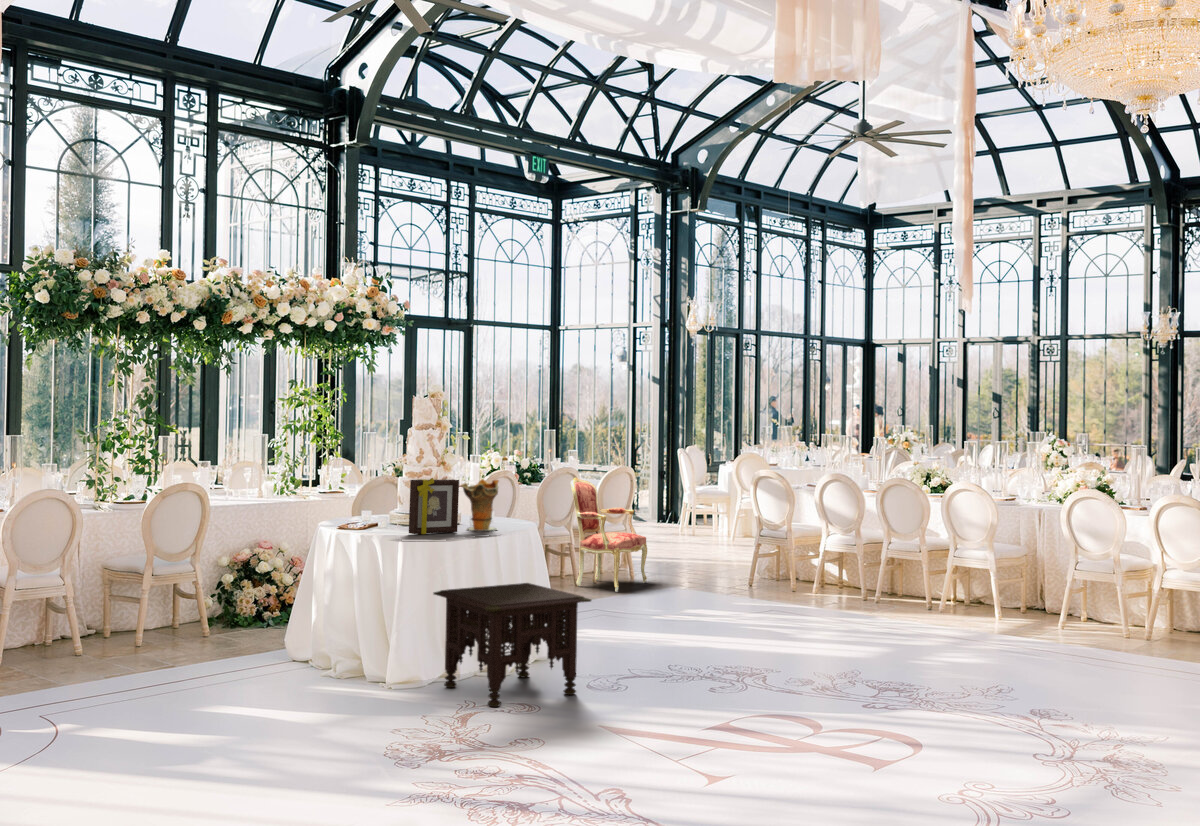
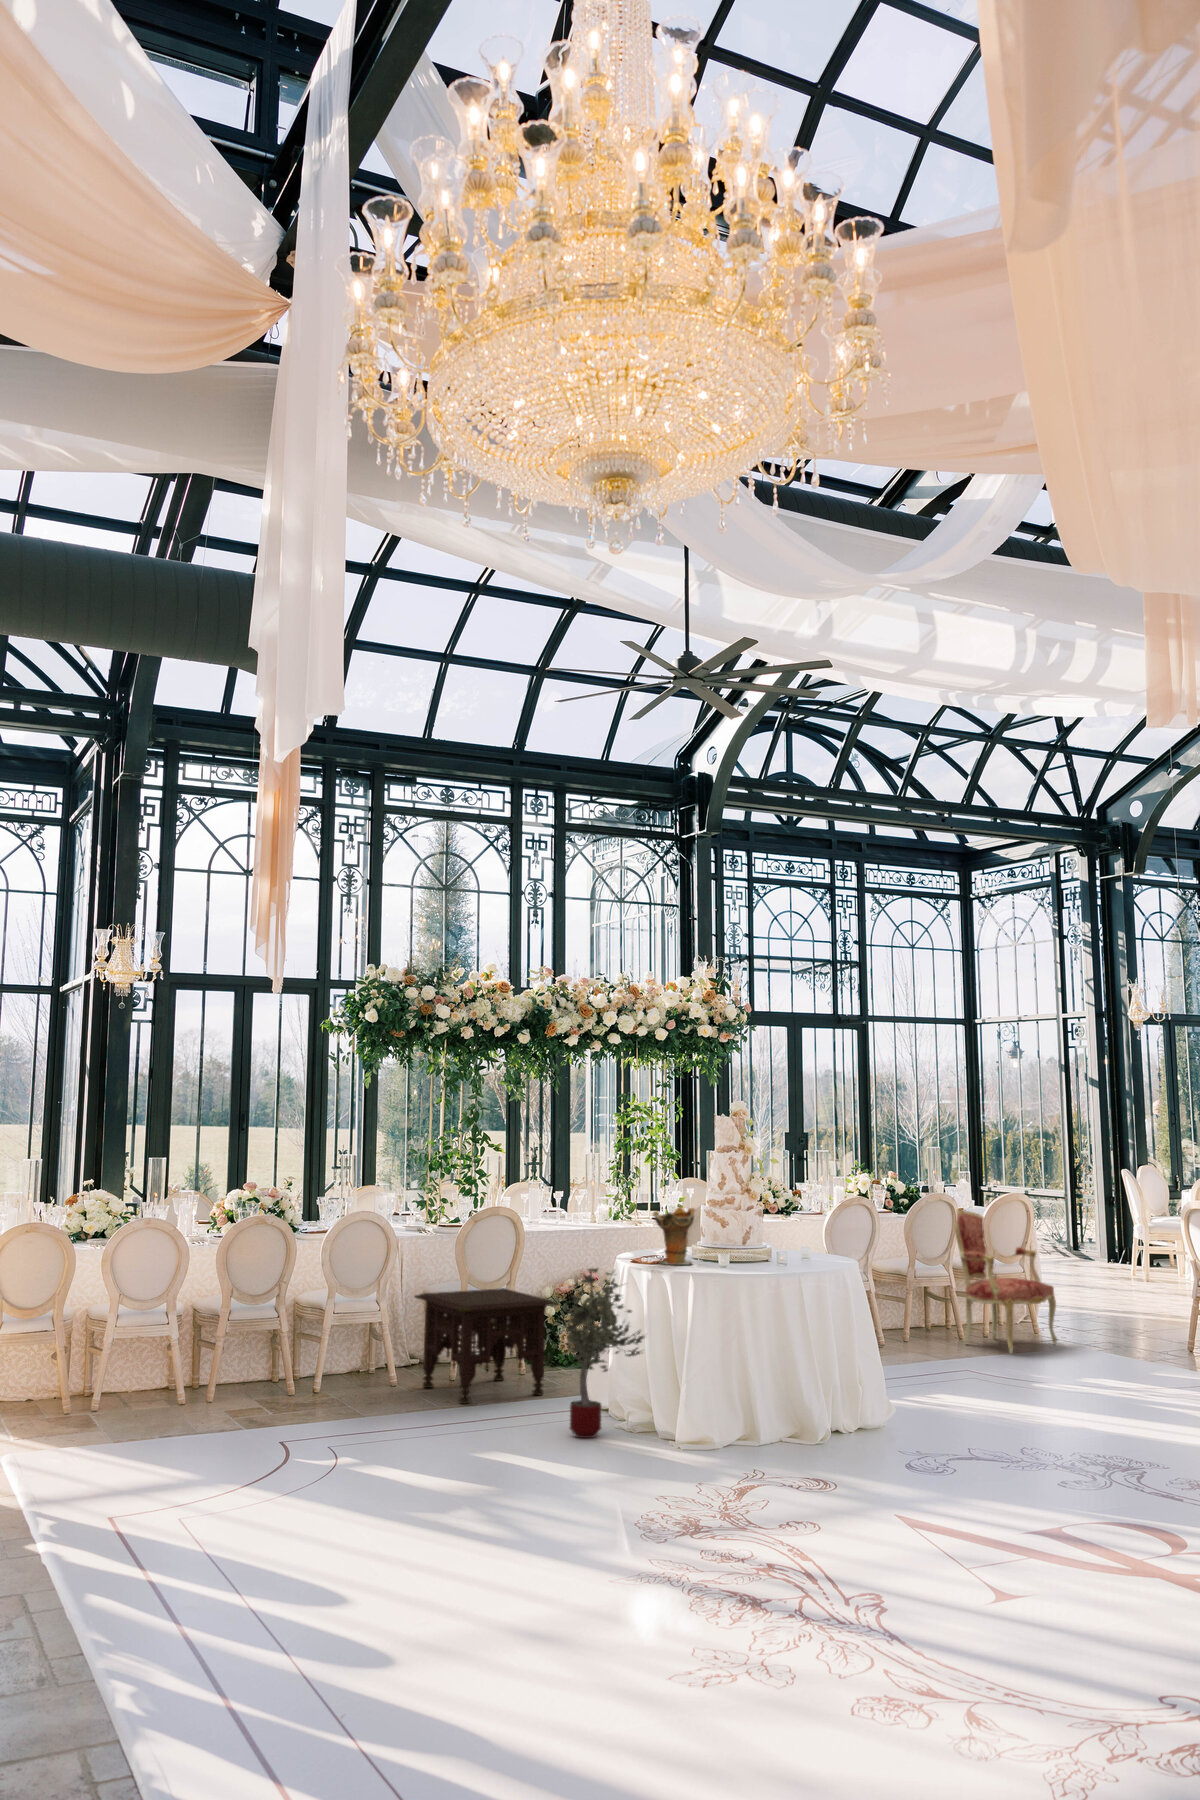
picture frame: present [409,478,459,535] -> none [700,1209,757,1273]
decorative vase: present [462,479,498,531] -> present [653,1207,695,1265]
potted tree: none [272,533,356,687] -> present [564,1268,644,1438]
side table: present [434,583,591,707] -> present [415,1288,557,1404]

